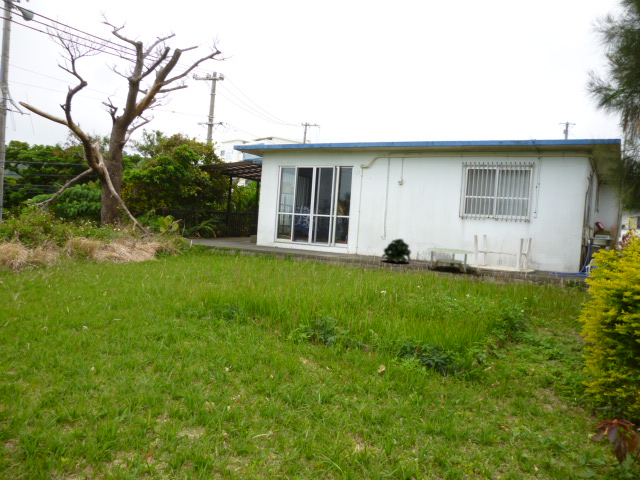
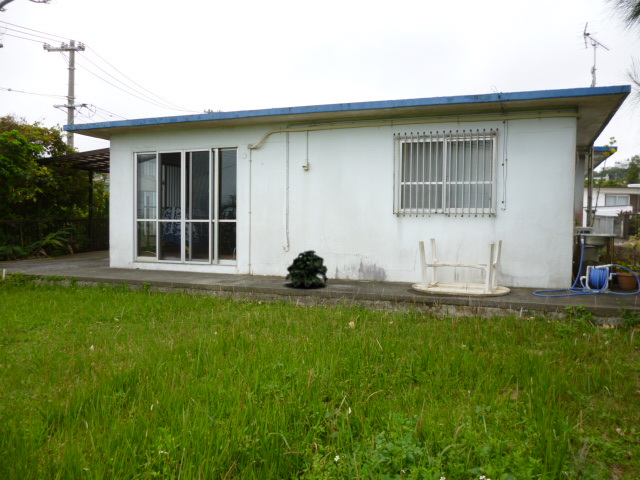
round table: present [428,248,474,273] -> none [351,261,421,298]

